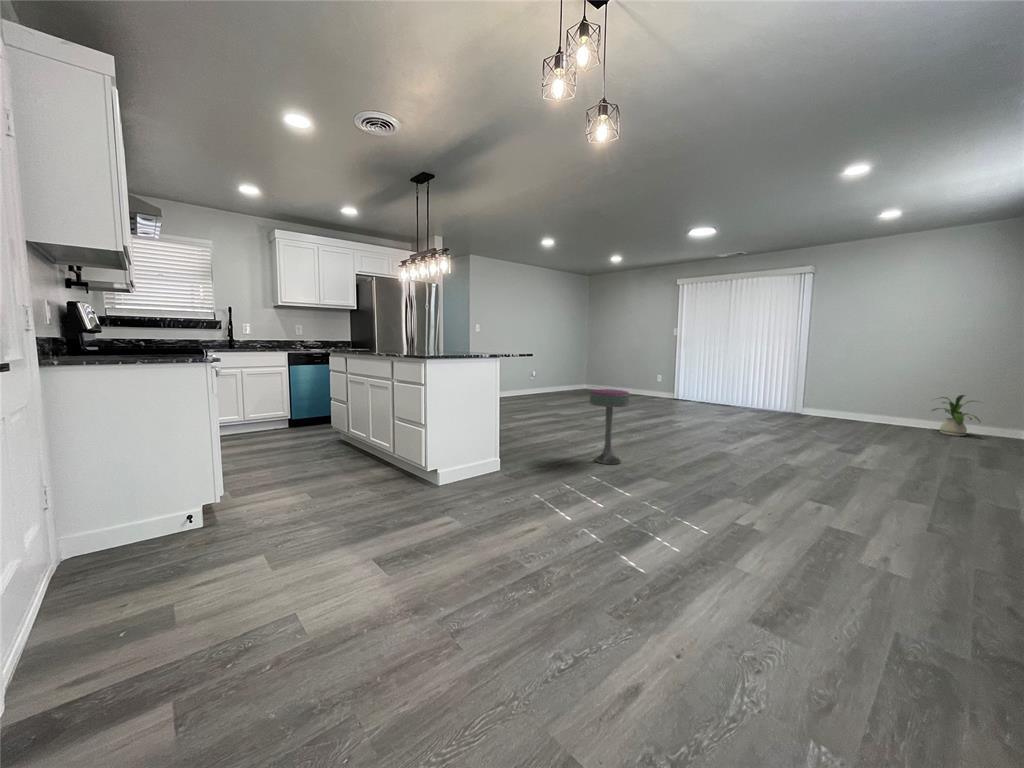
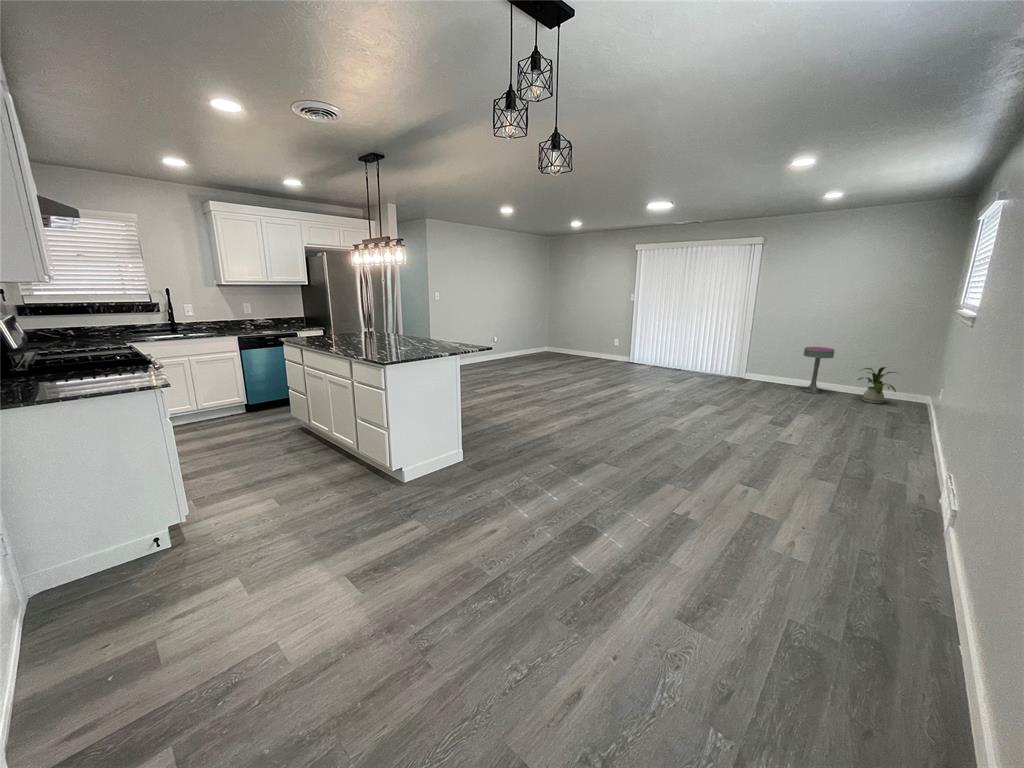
bar stool: present [590,389,630,464] -> present [803,347,835,393]

